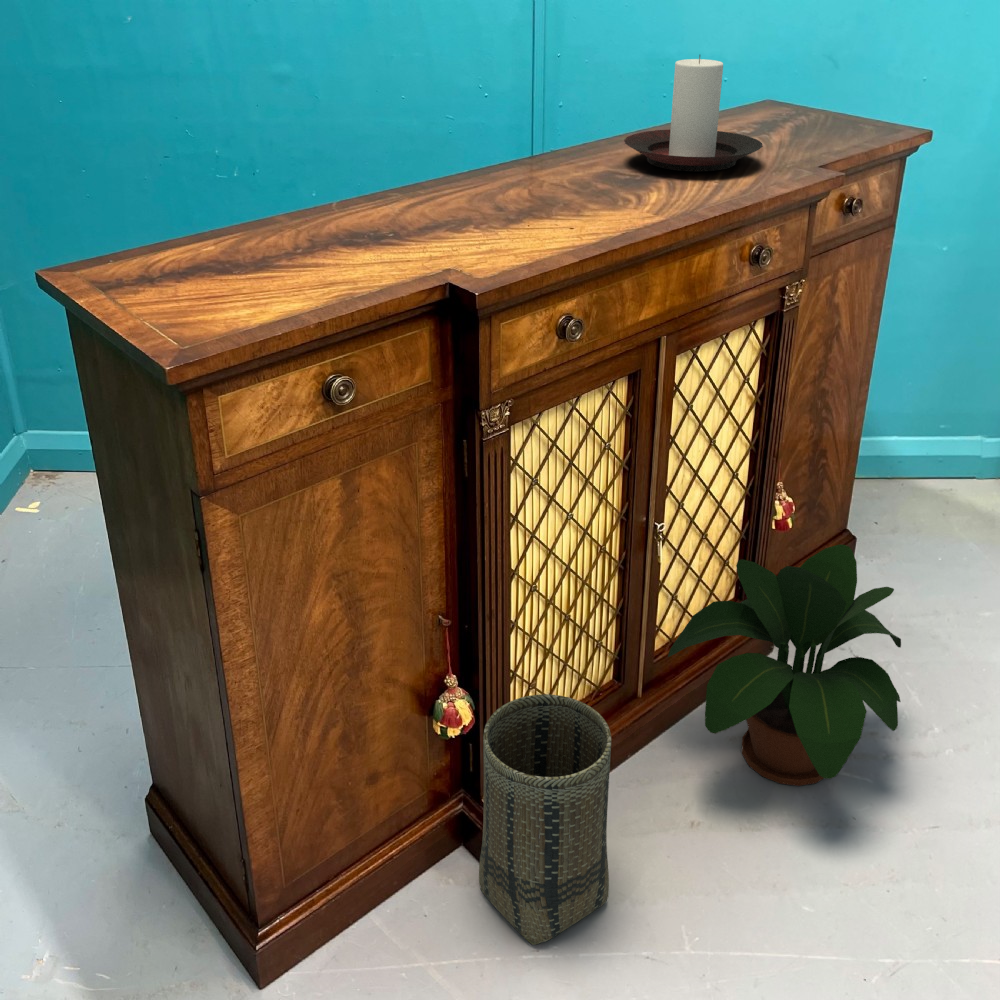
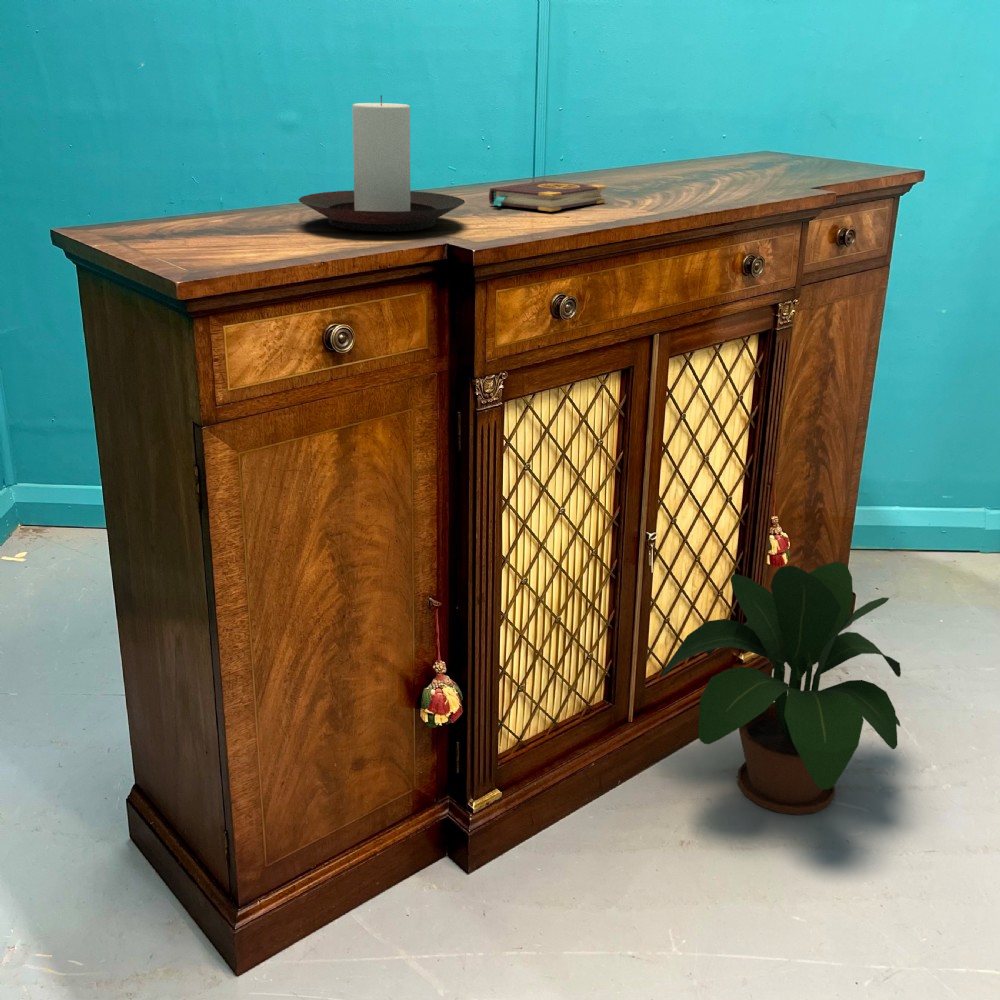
candle holder: present [624,55,763,172] -> present [299,95,465,232]
book: none [490,168,611,214] -> present [489,181,606,211]
basket: present [479,694,611,945] -> none [462,685,601,950]

